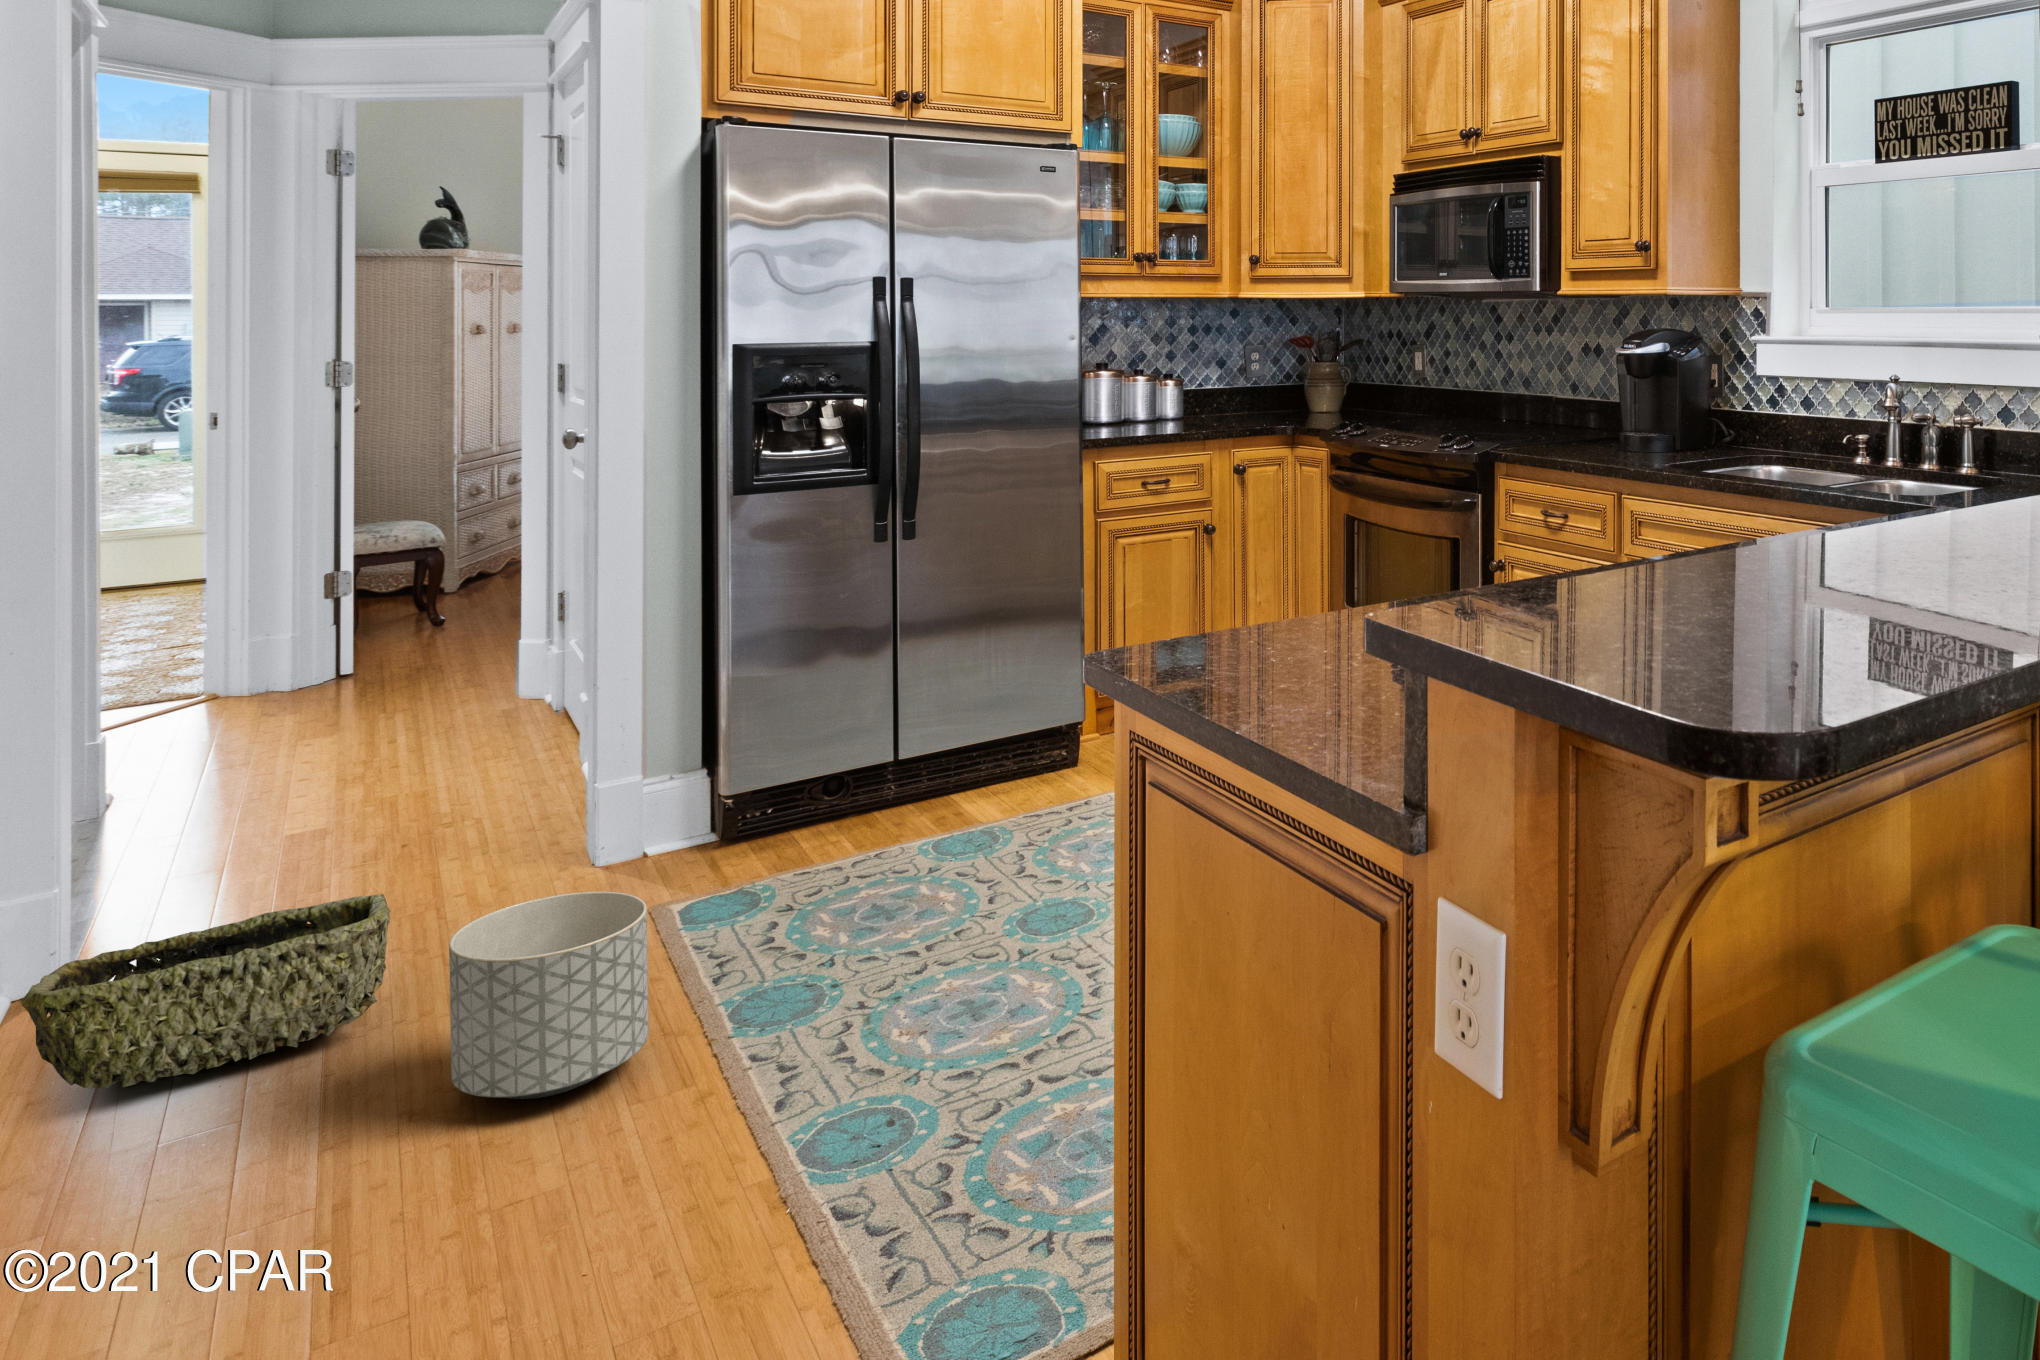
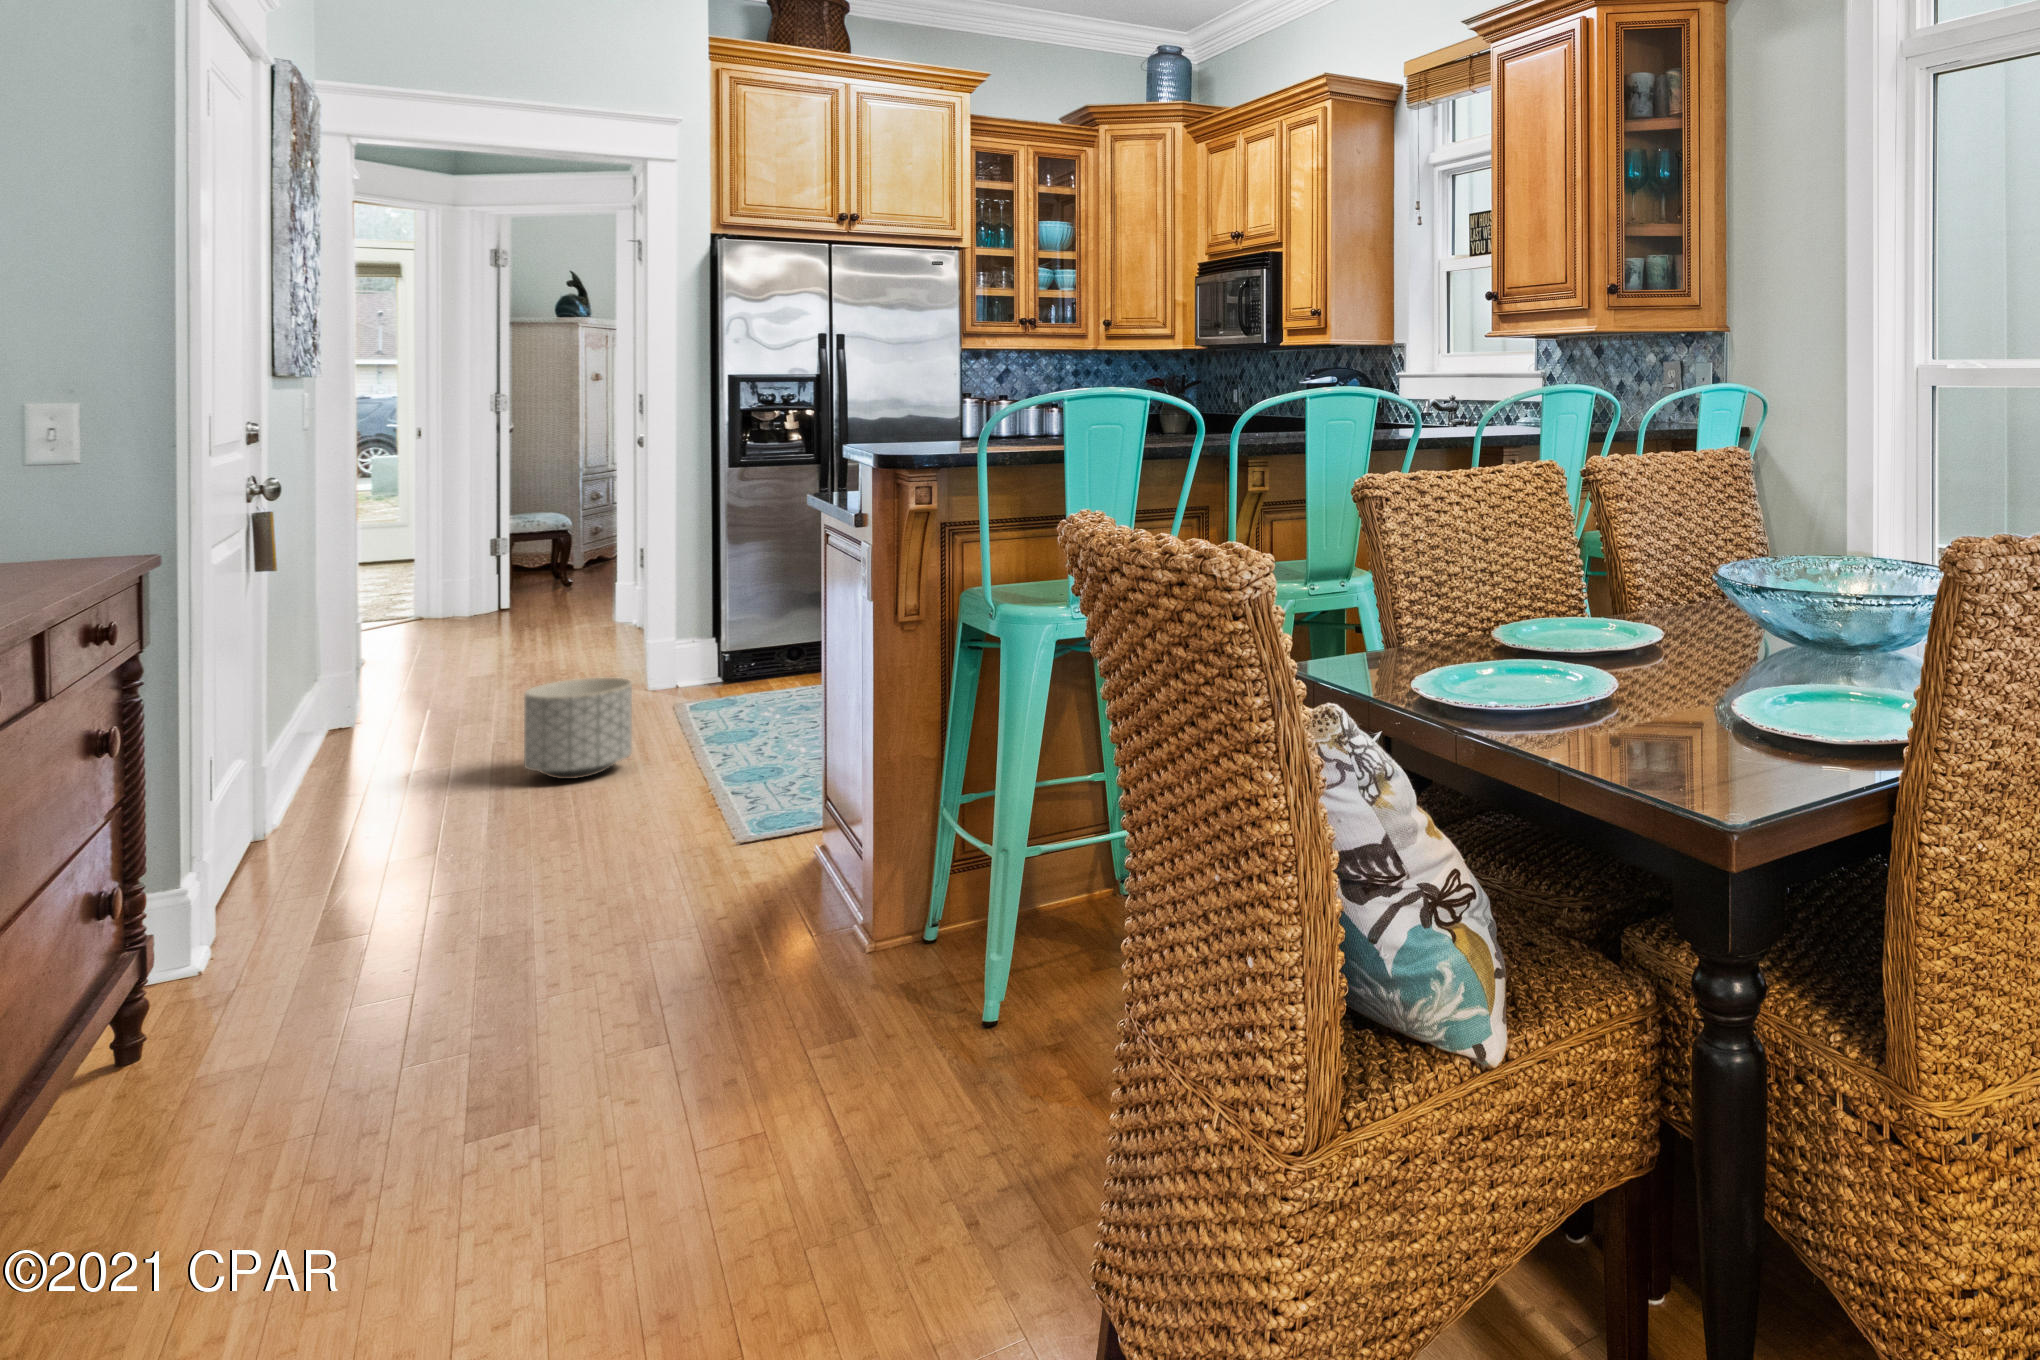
woven basket: present [21,894,390,1088] -> none [309,687,499,768]

